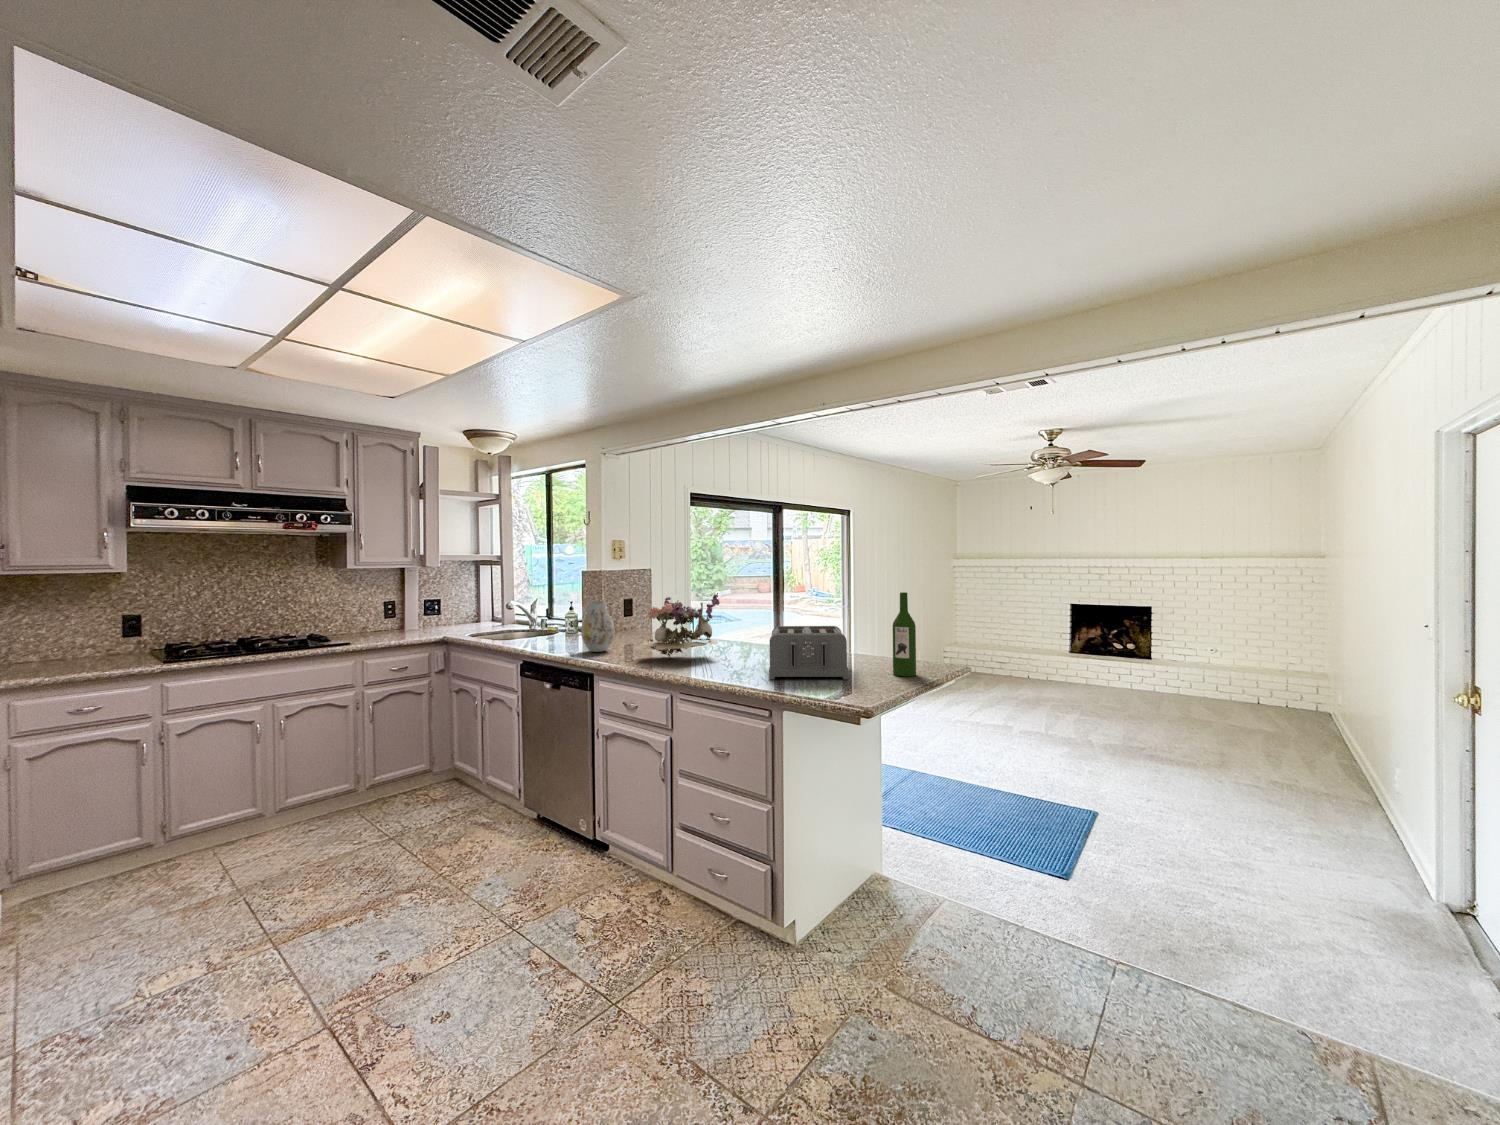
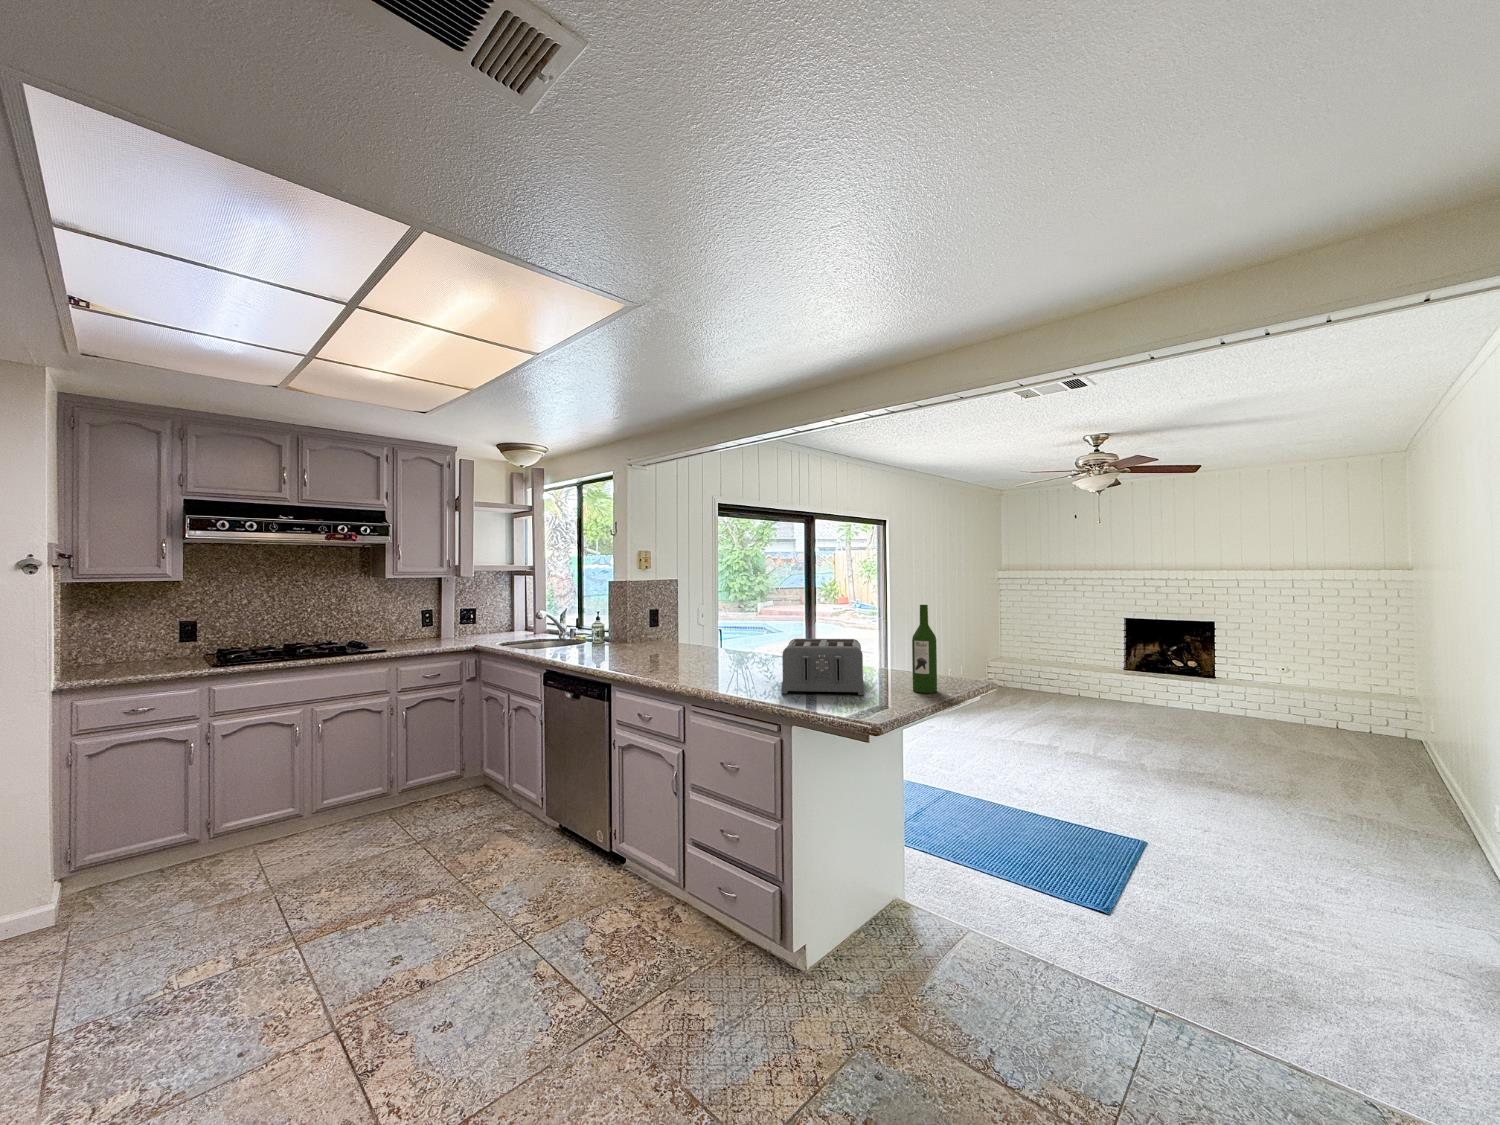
flower arrangement: present [641,593,720,657] -> none [656,604,738,670]
vase: present [581,602,615,652] -> none [602,612,635,663]

